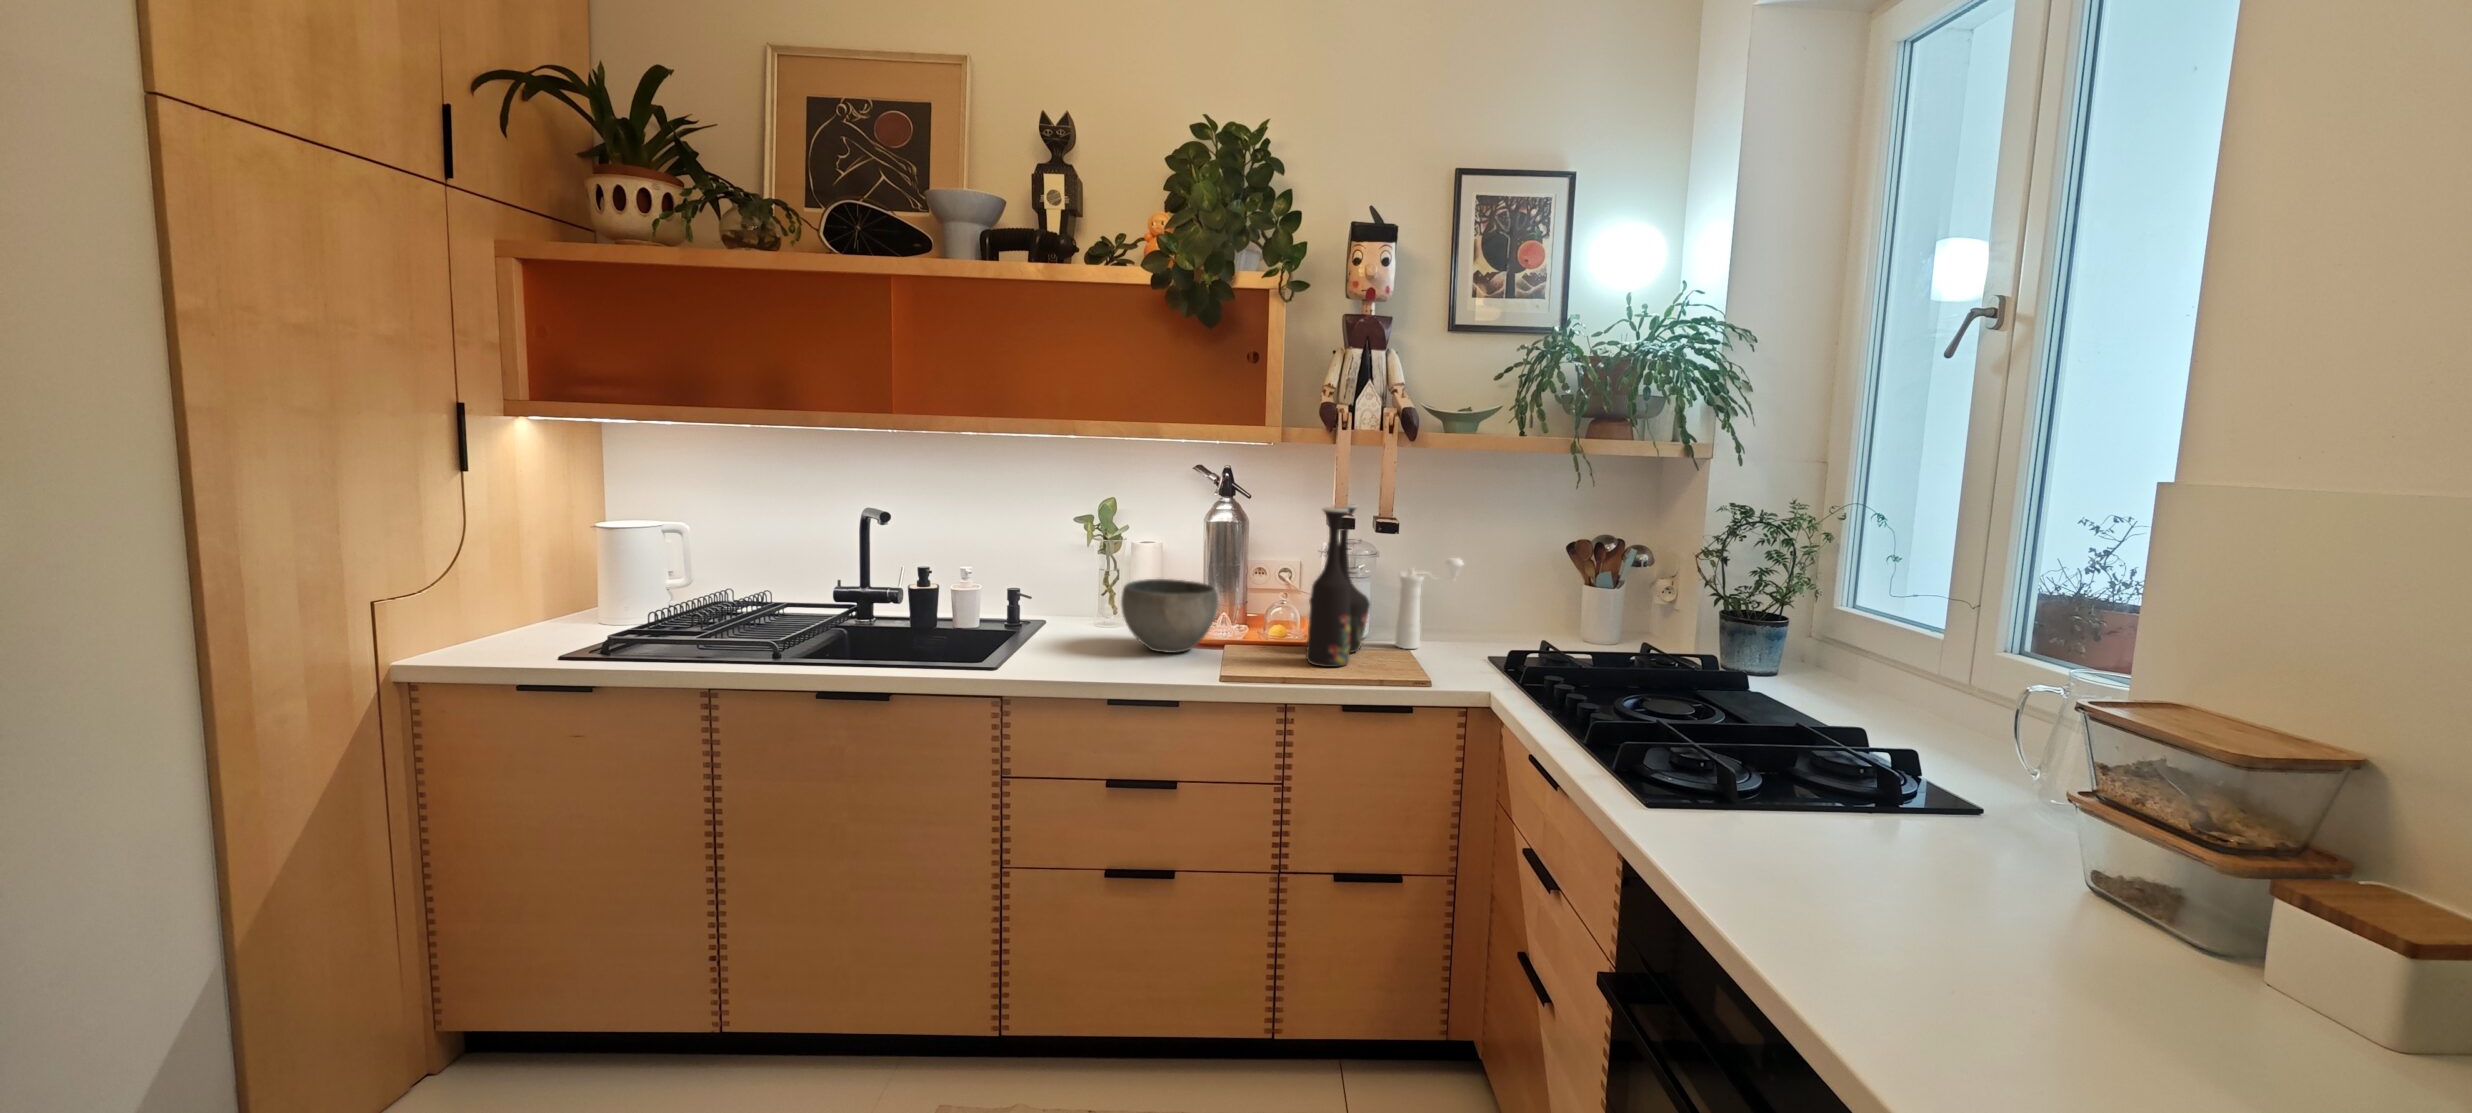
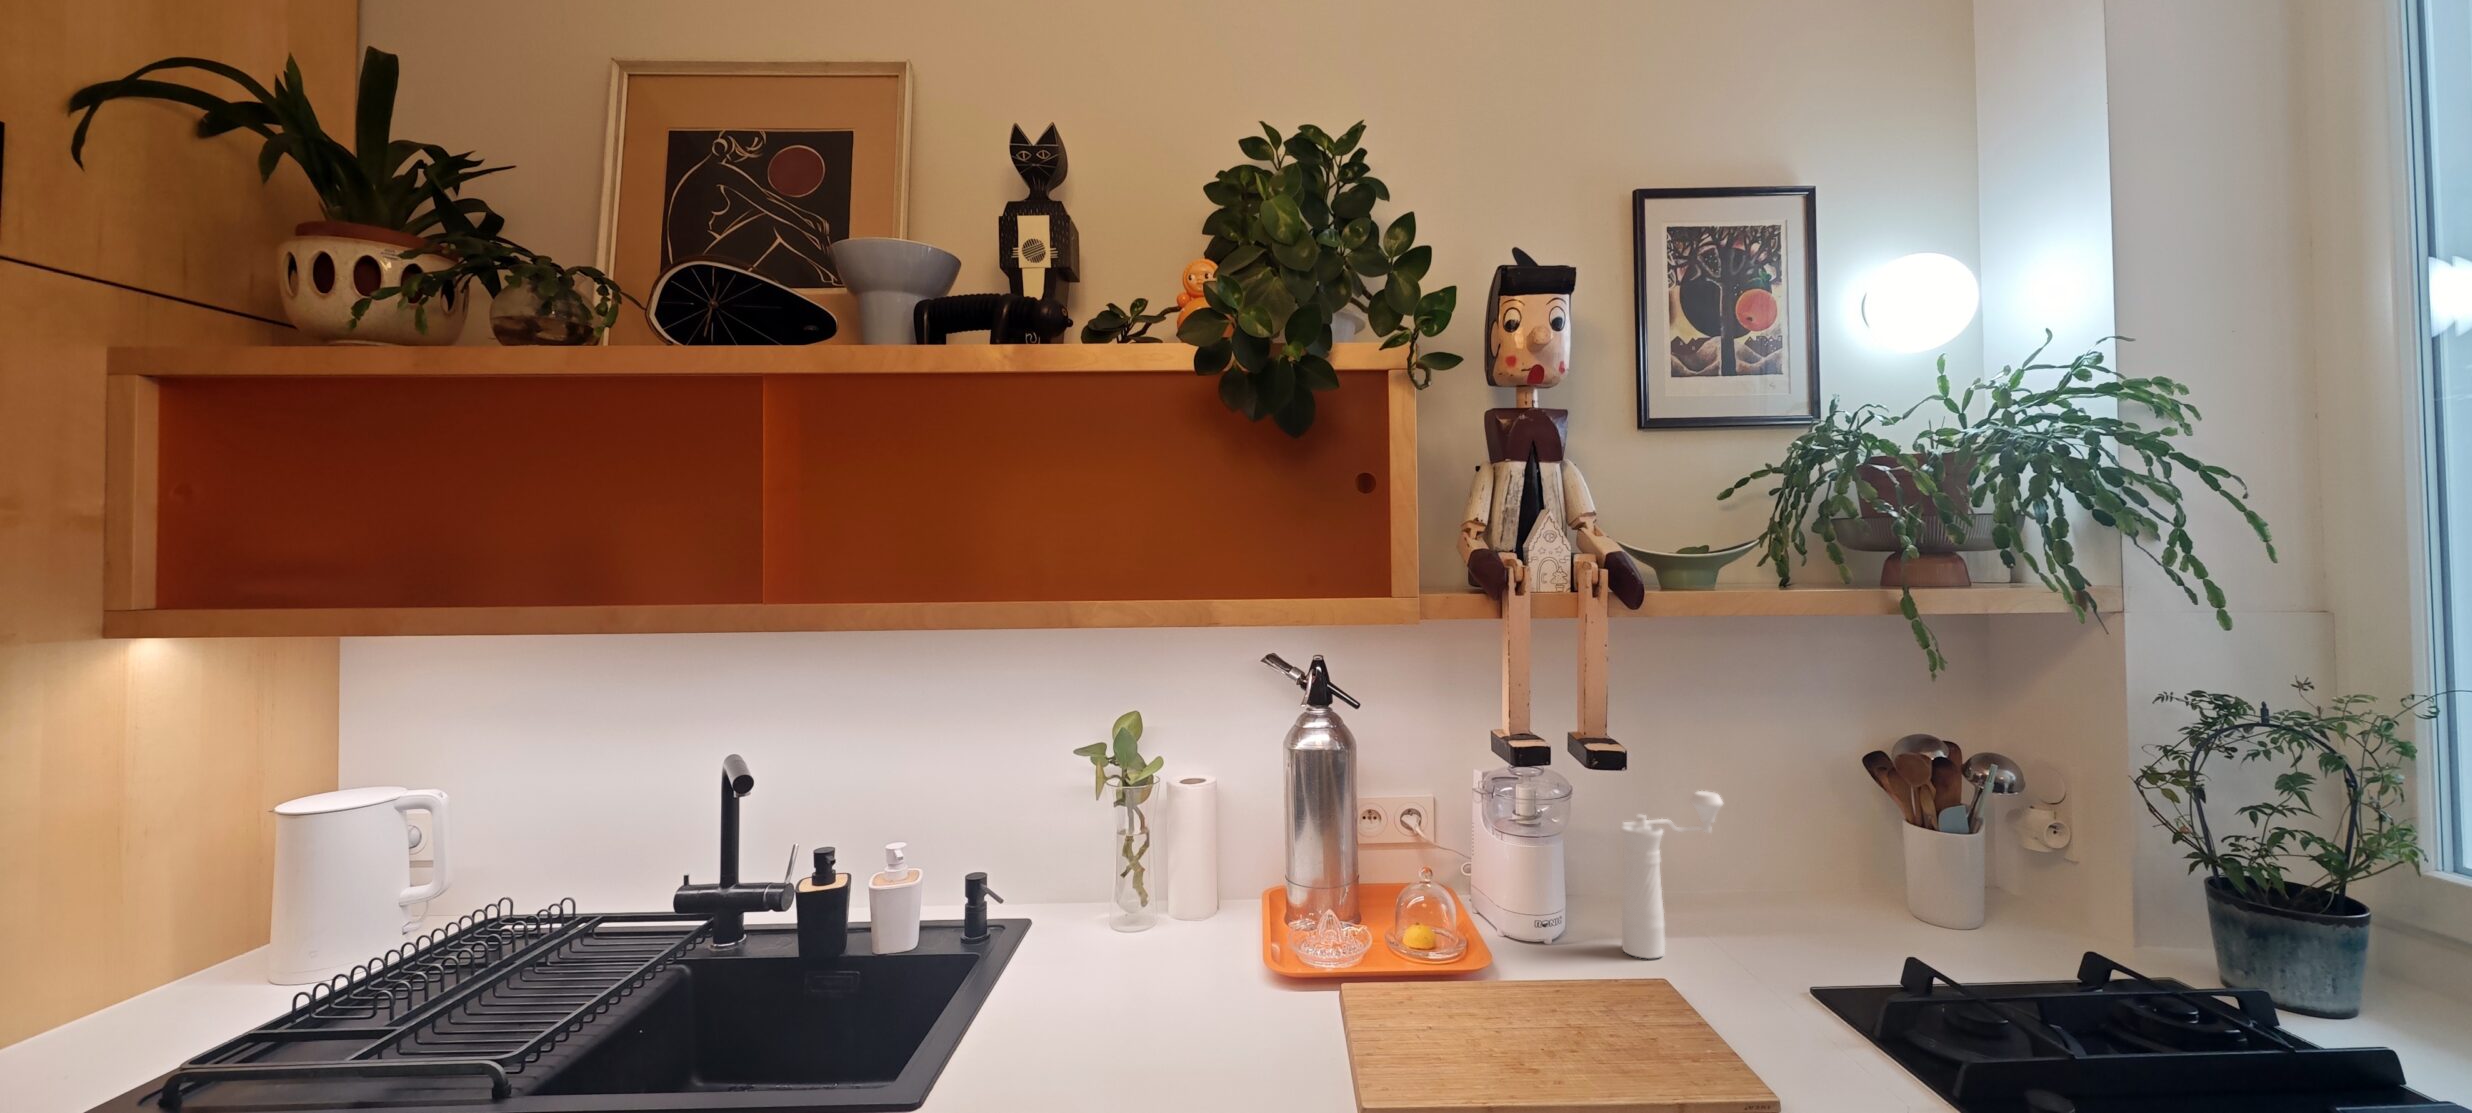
vase: present [1306,504,1370,667] -> none [1478,713,1587,1025]
bowl: present [1121,579,1218,653] -> none [1158,854,1327,1001]

